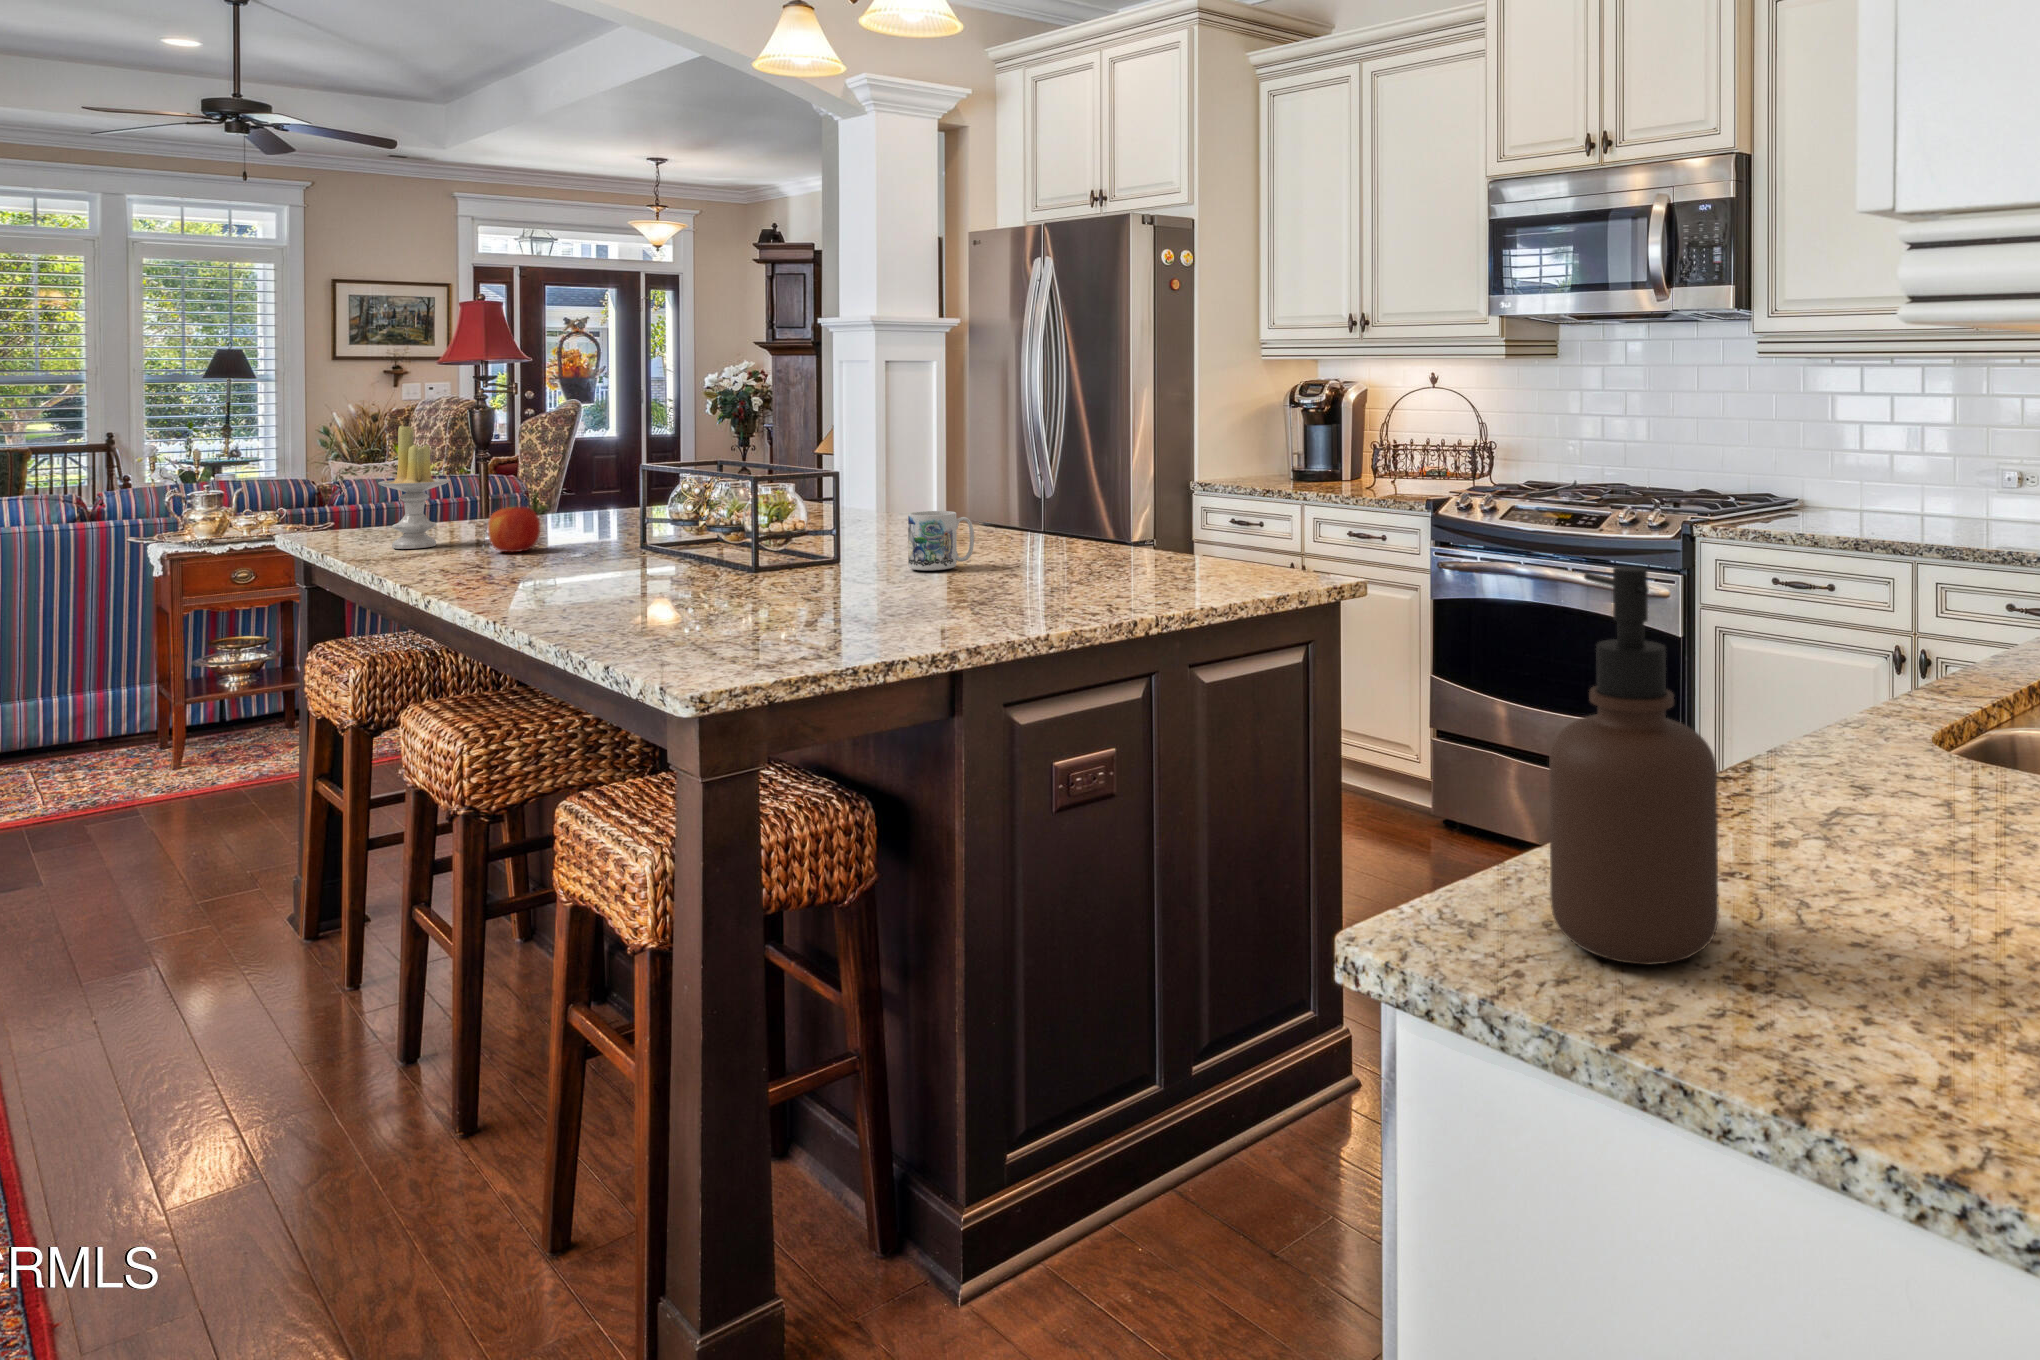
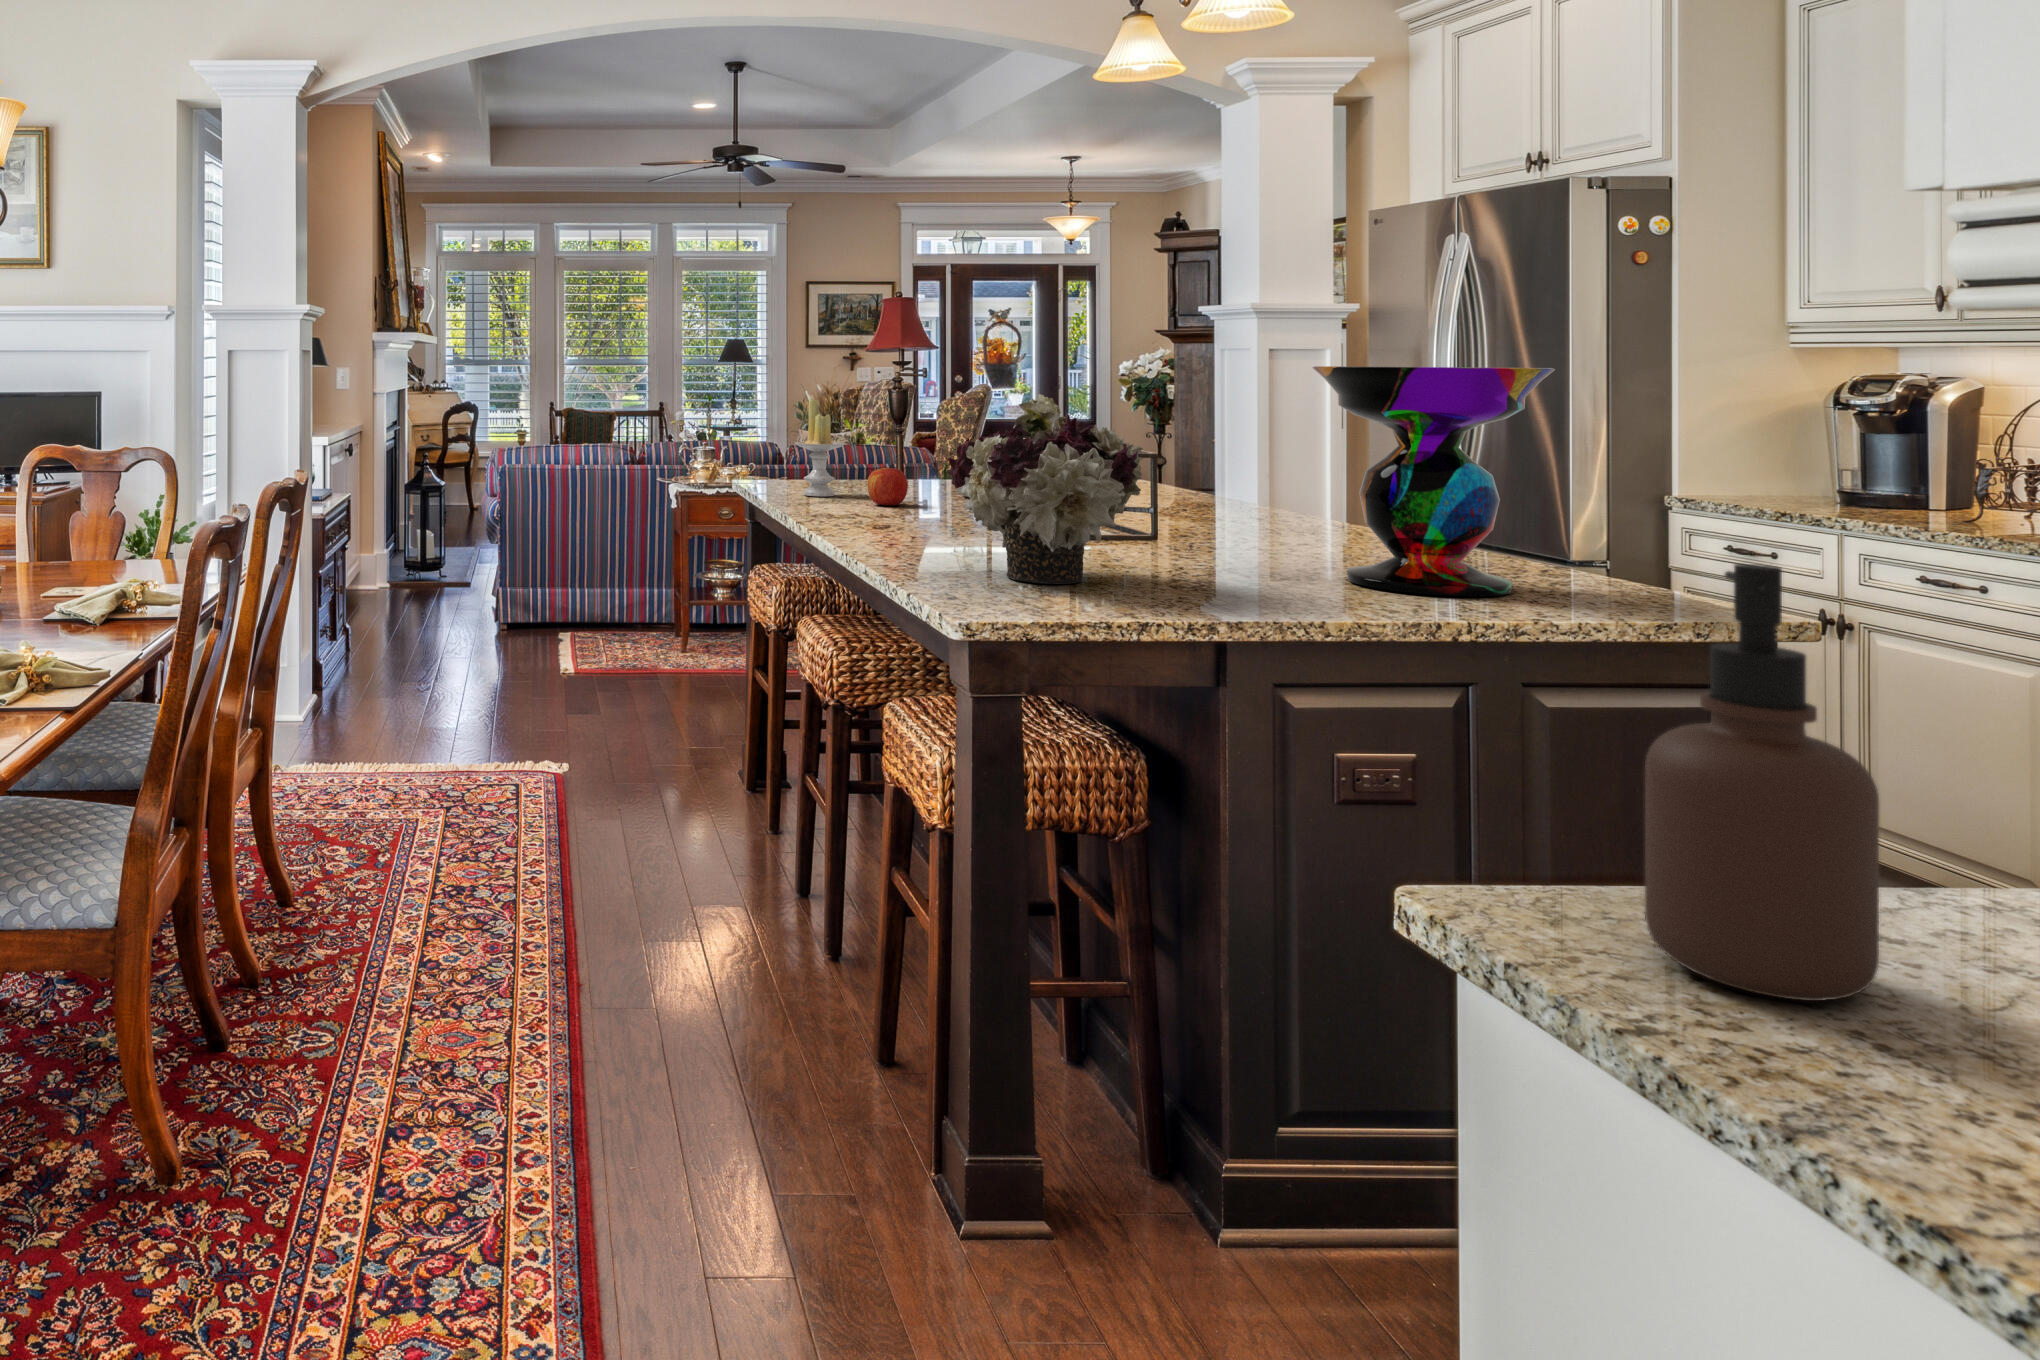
decorative bowl: none [1008,379,1202,594] -> present [1312,366,1555,596]
flower arrangement: none [637,415,863,633] -> present [946,394,1143,584]
mug: present [908,511,974,570] -> none [1218,496,1290,554]

